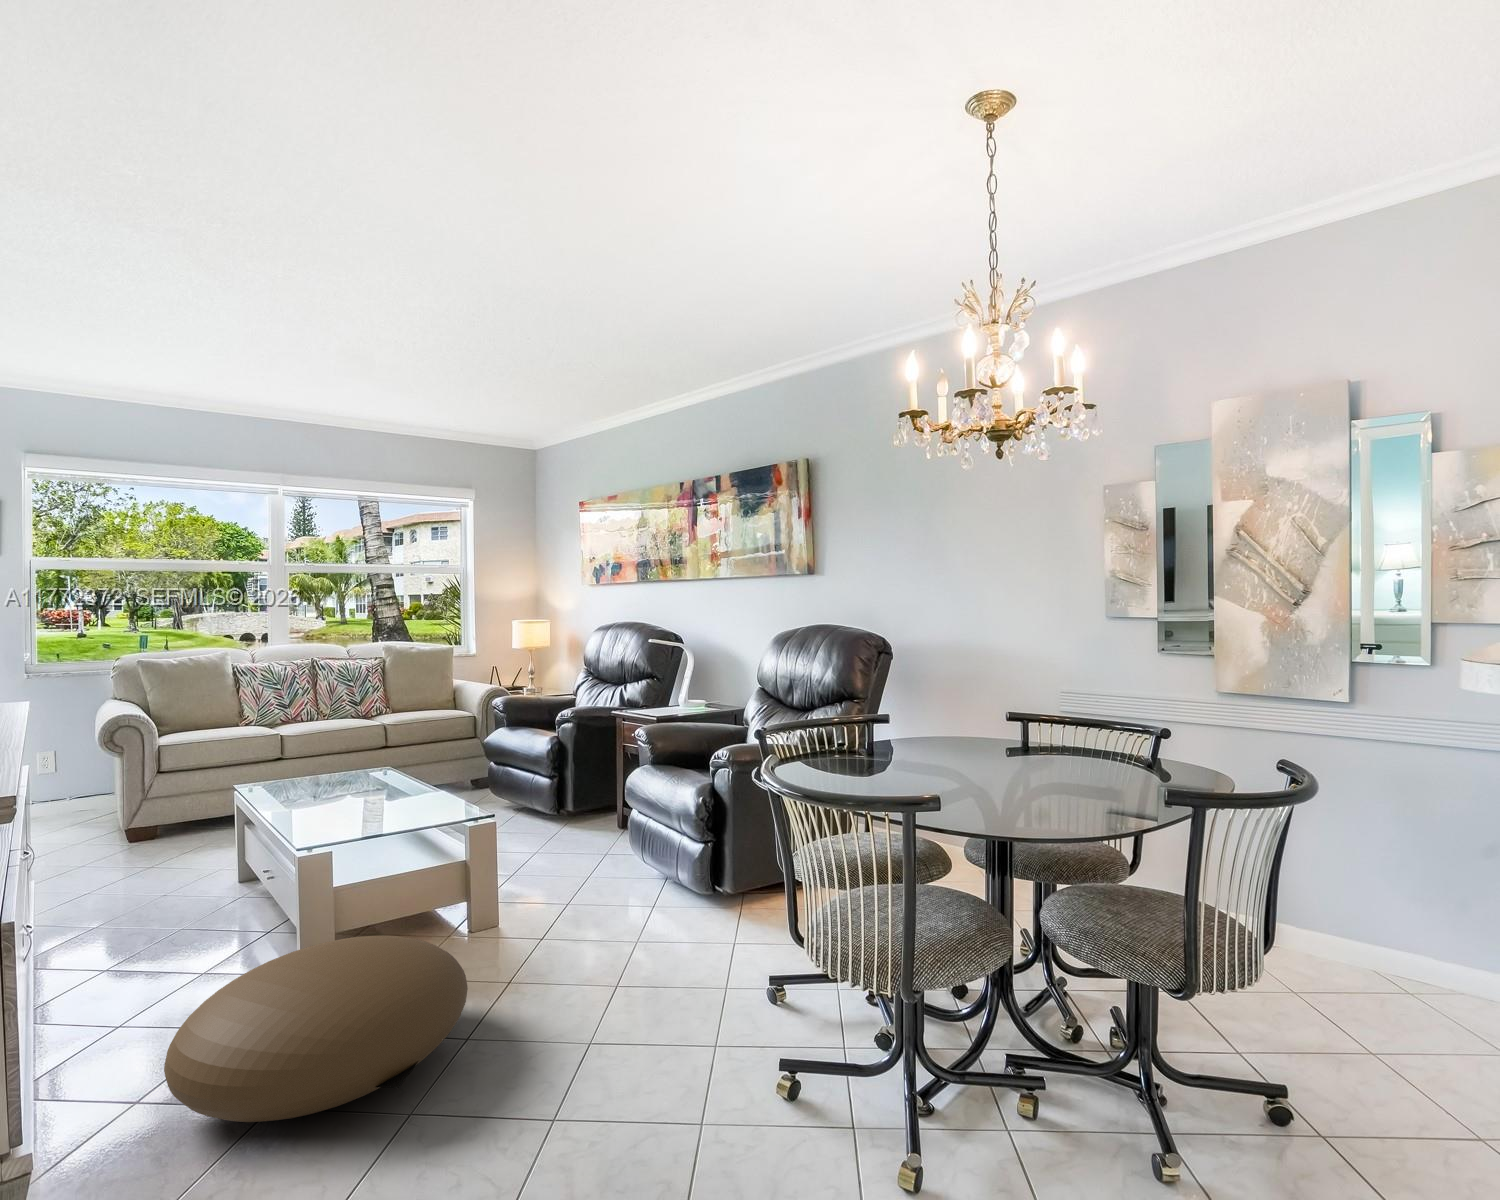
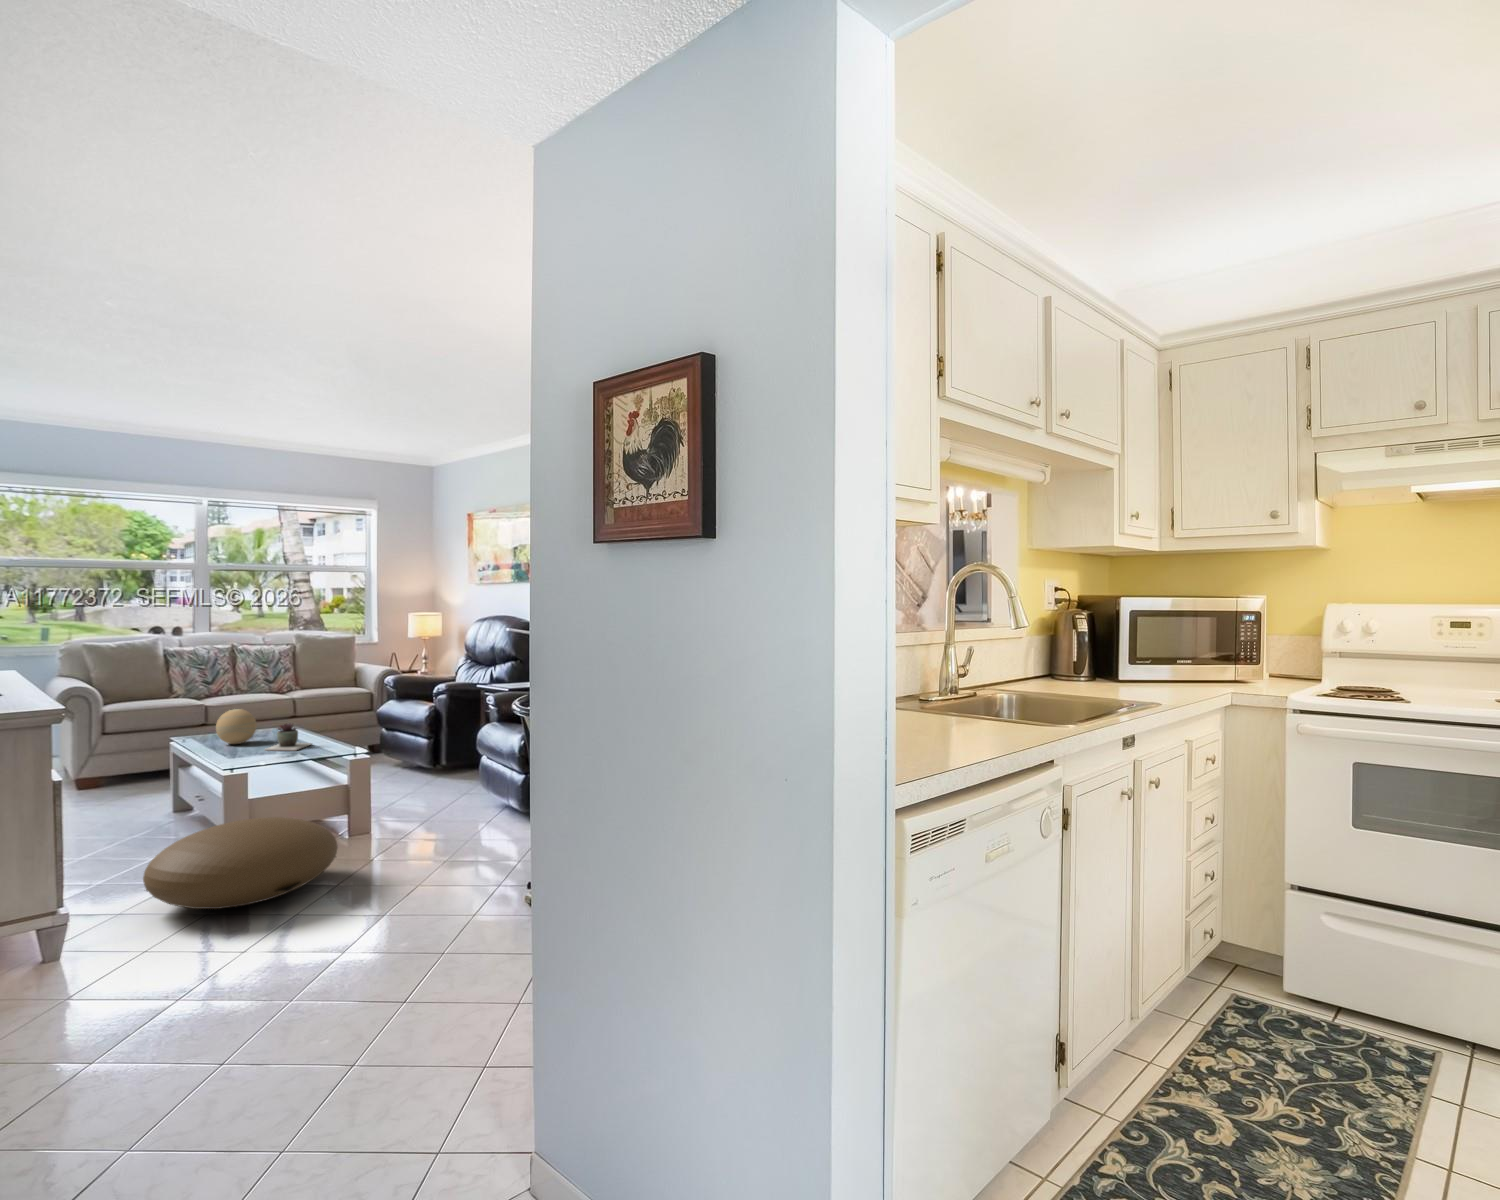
decorative orb: none [291,748,343,795] -> present [216,709,257,744]
succulent plant: none [353,767,414,806] -> present [265,724,312,751]

